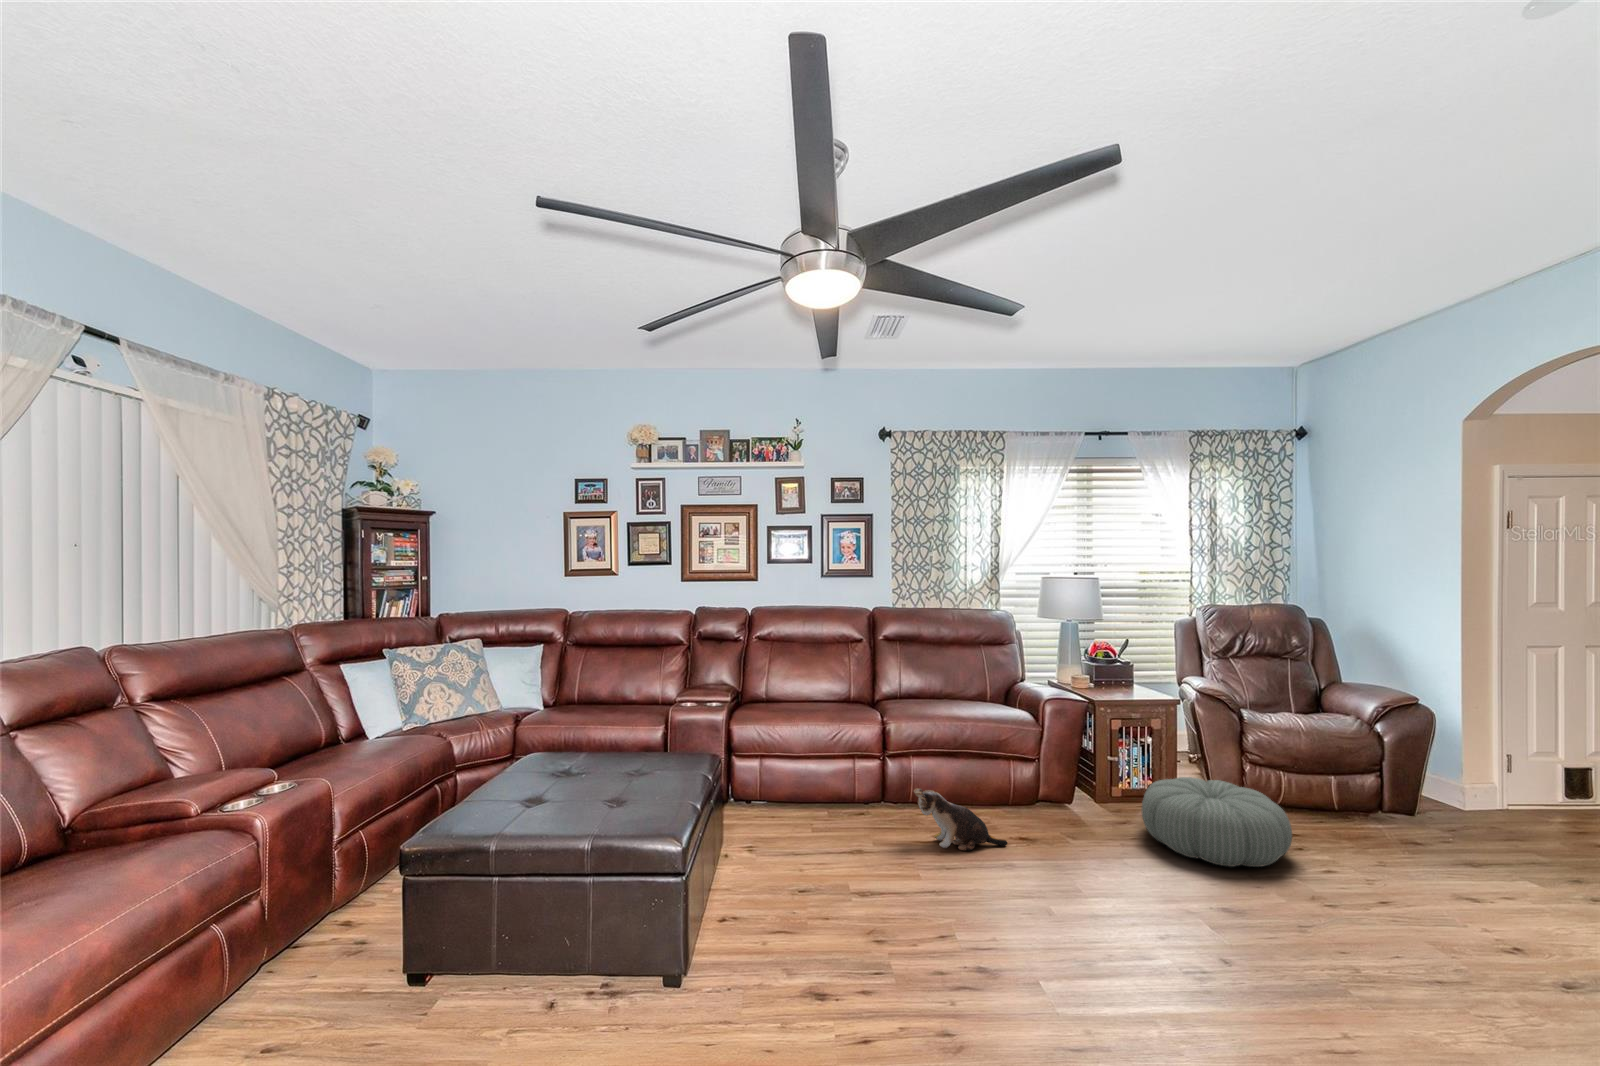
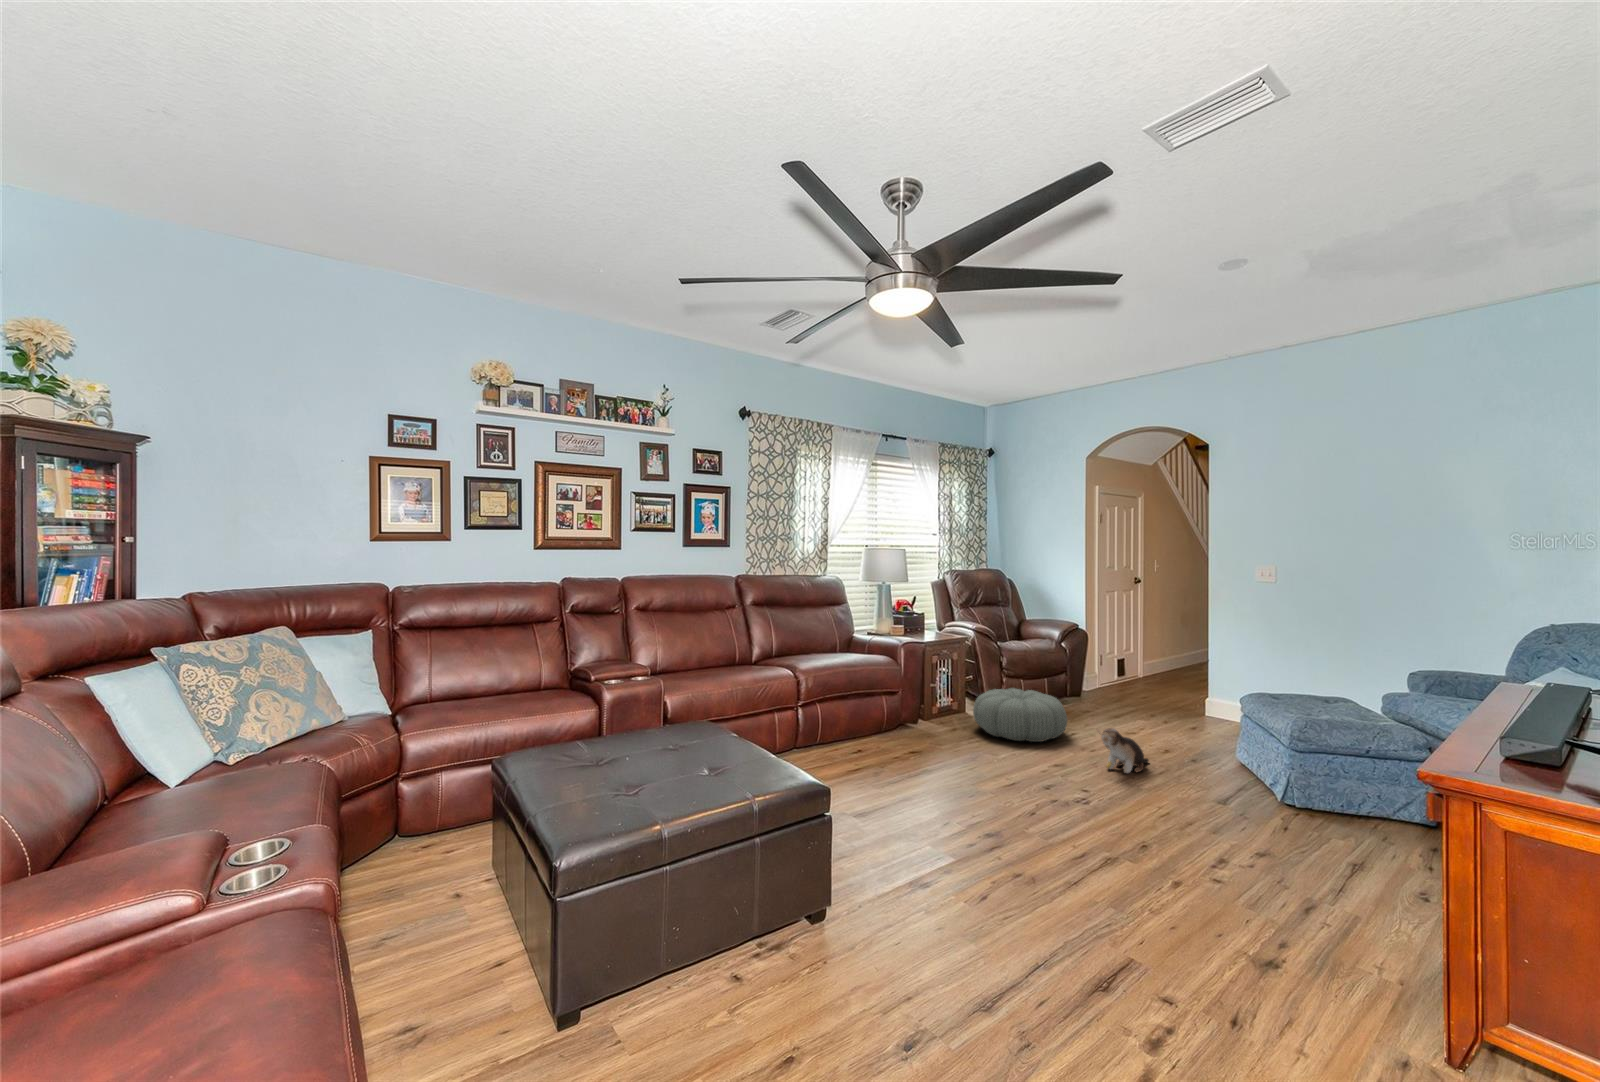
plush toy: present [913,788,1008,851] -> present [1098,728,1149,773]

